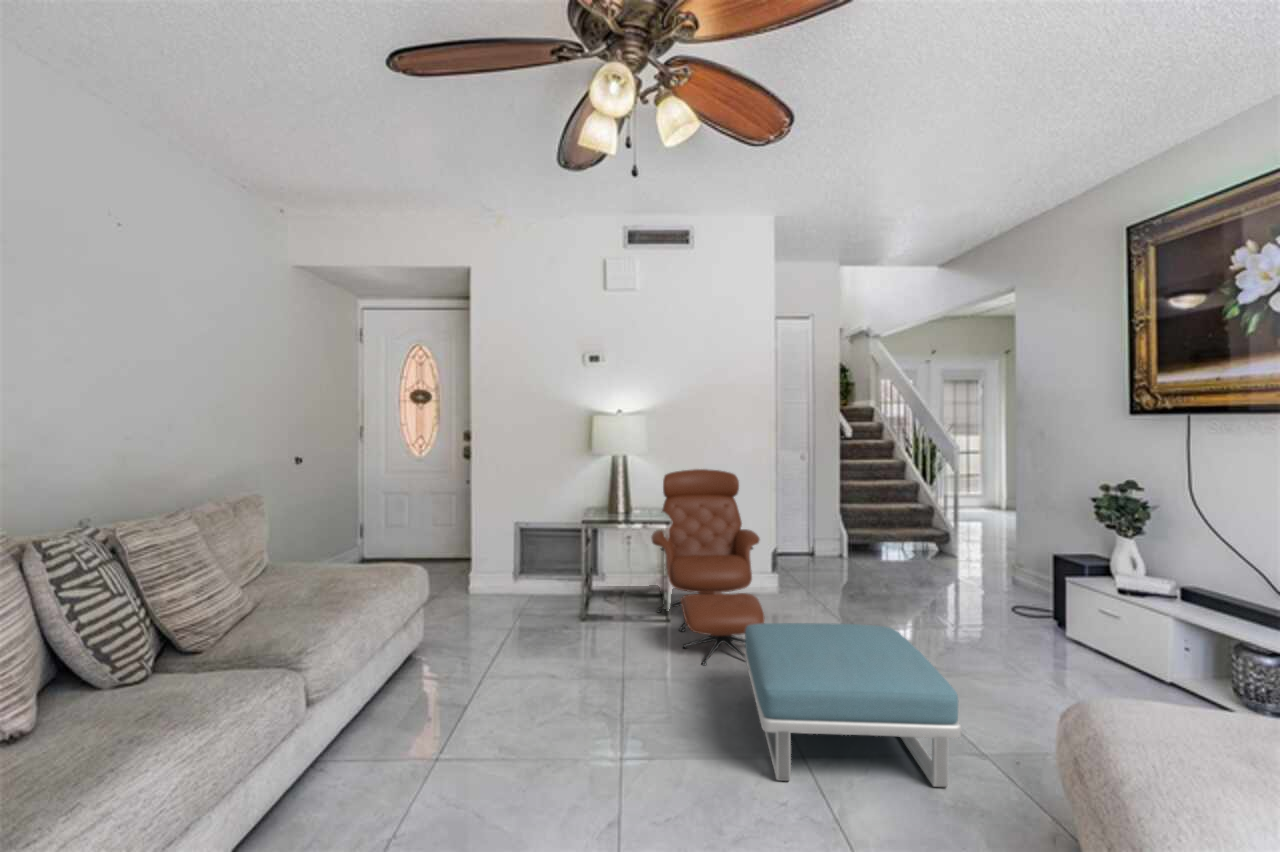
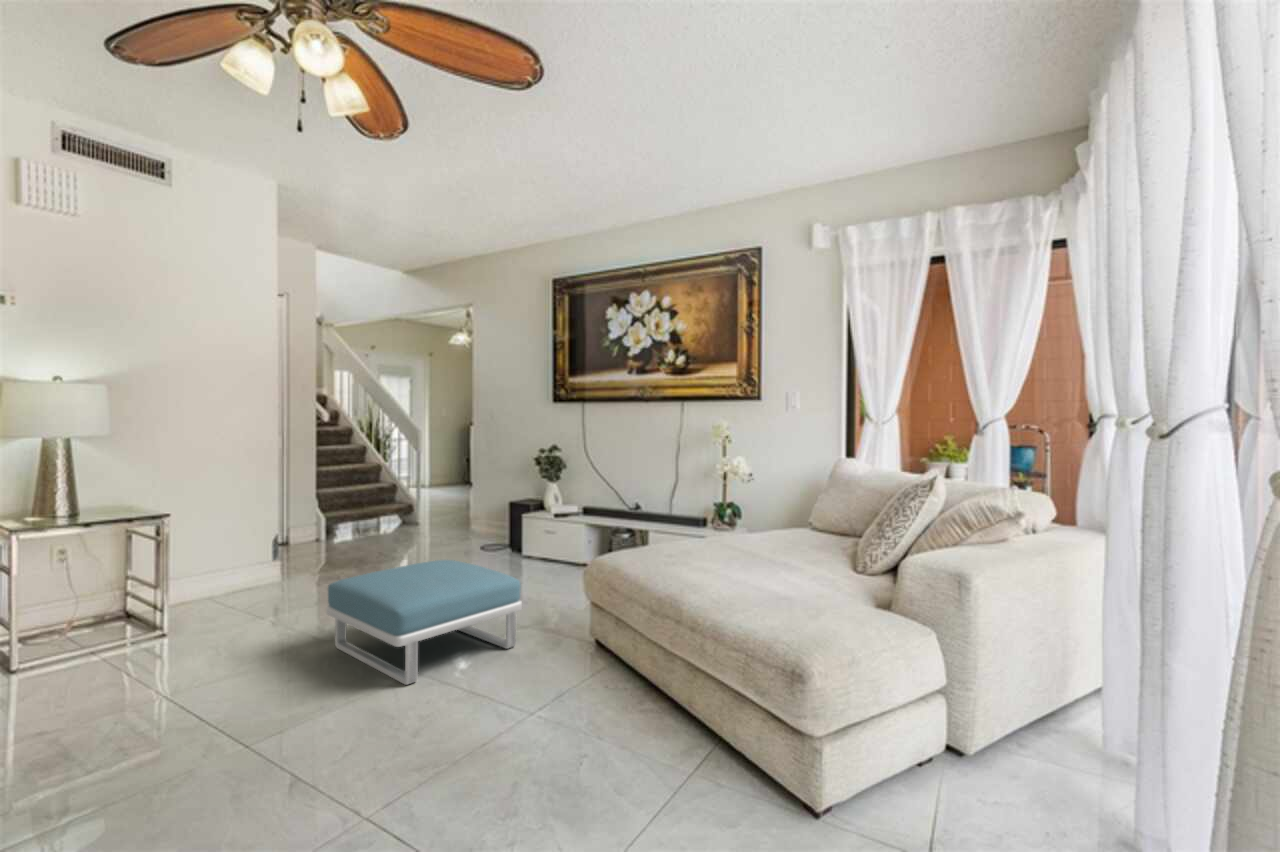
lounge chair: present [651,469,764,665] -> none [131,450,319,647]

